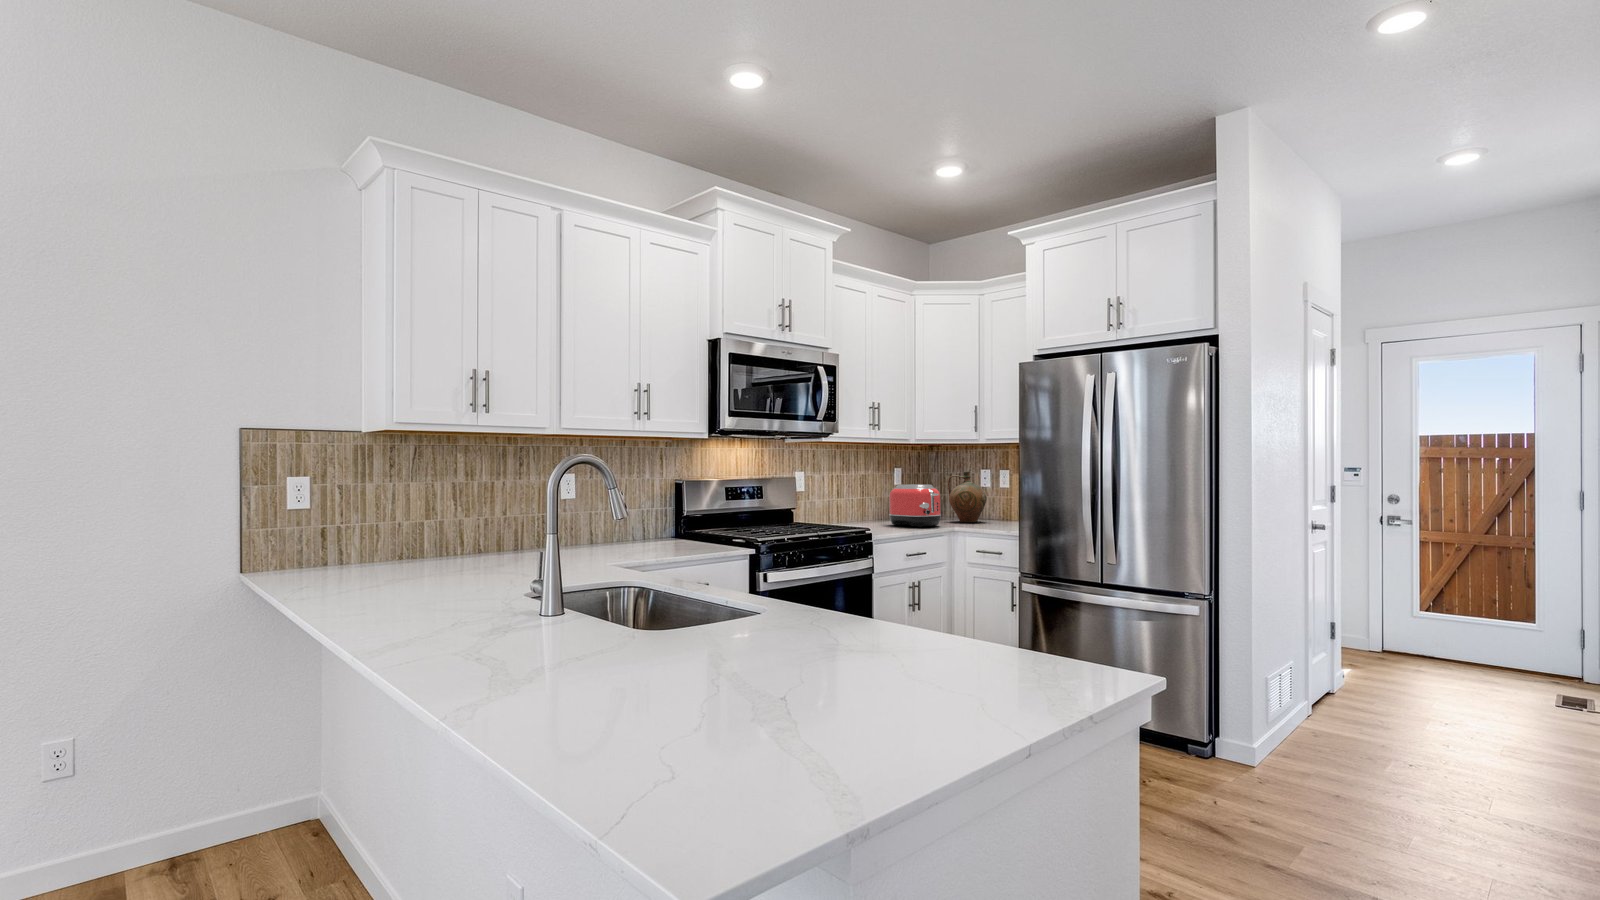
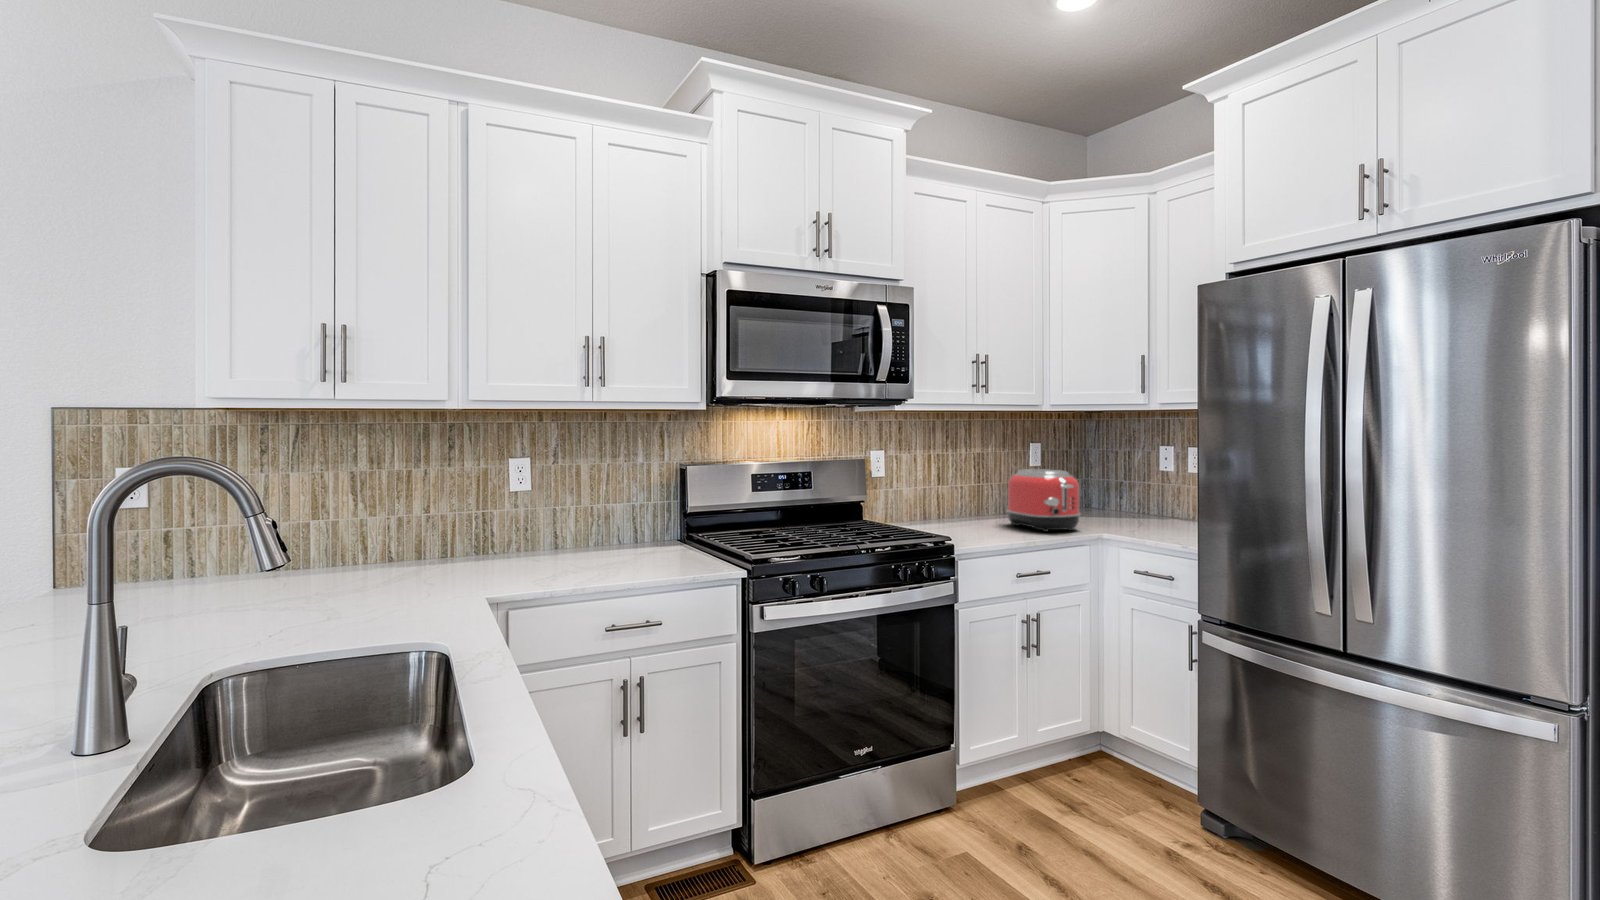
ceramic jug: present [948,471,987,522] -> none [1102,451,1159,524]

